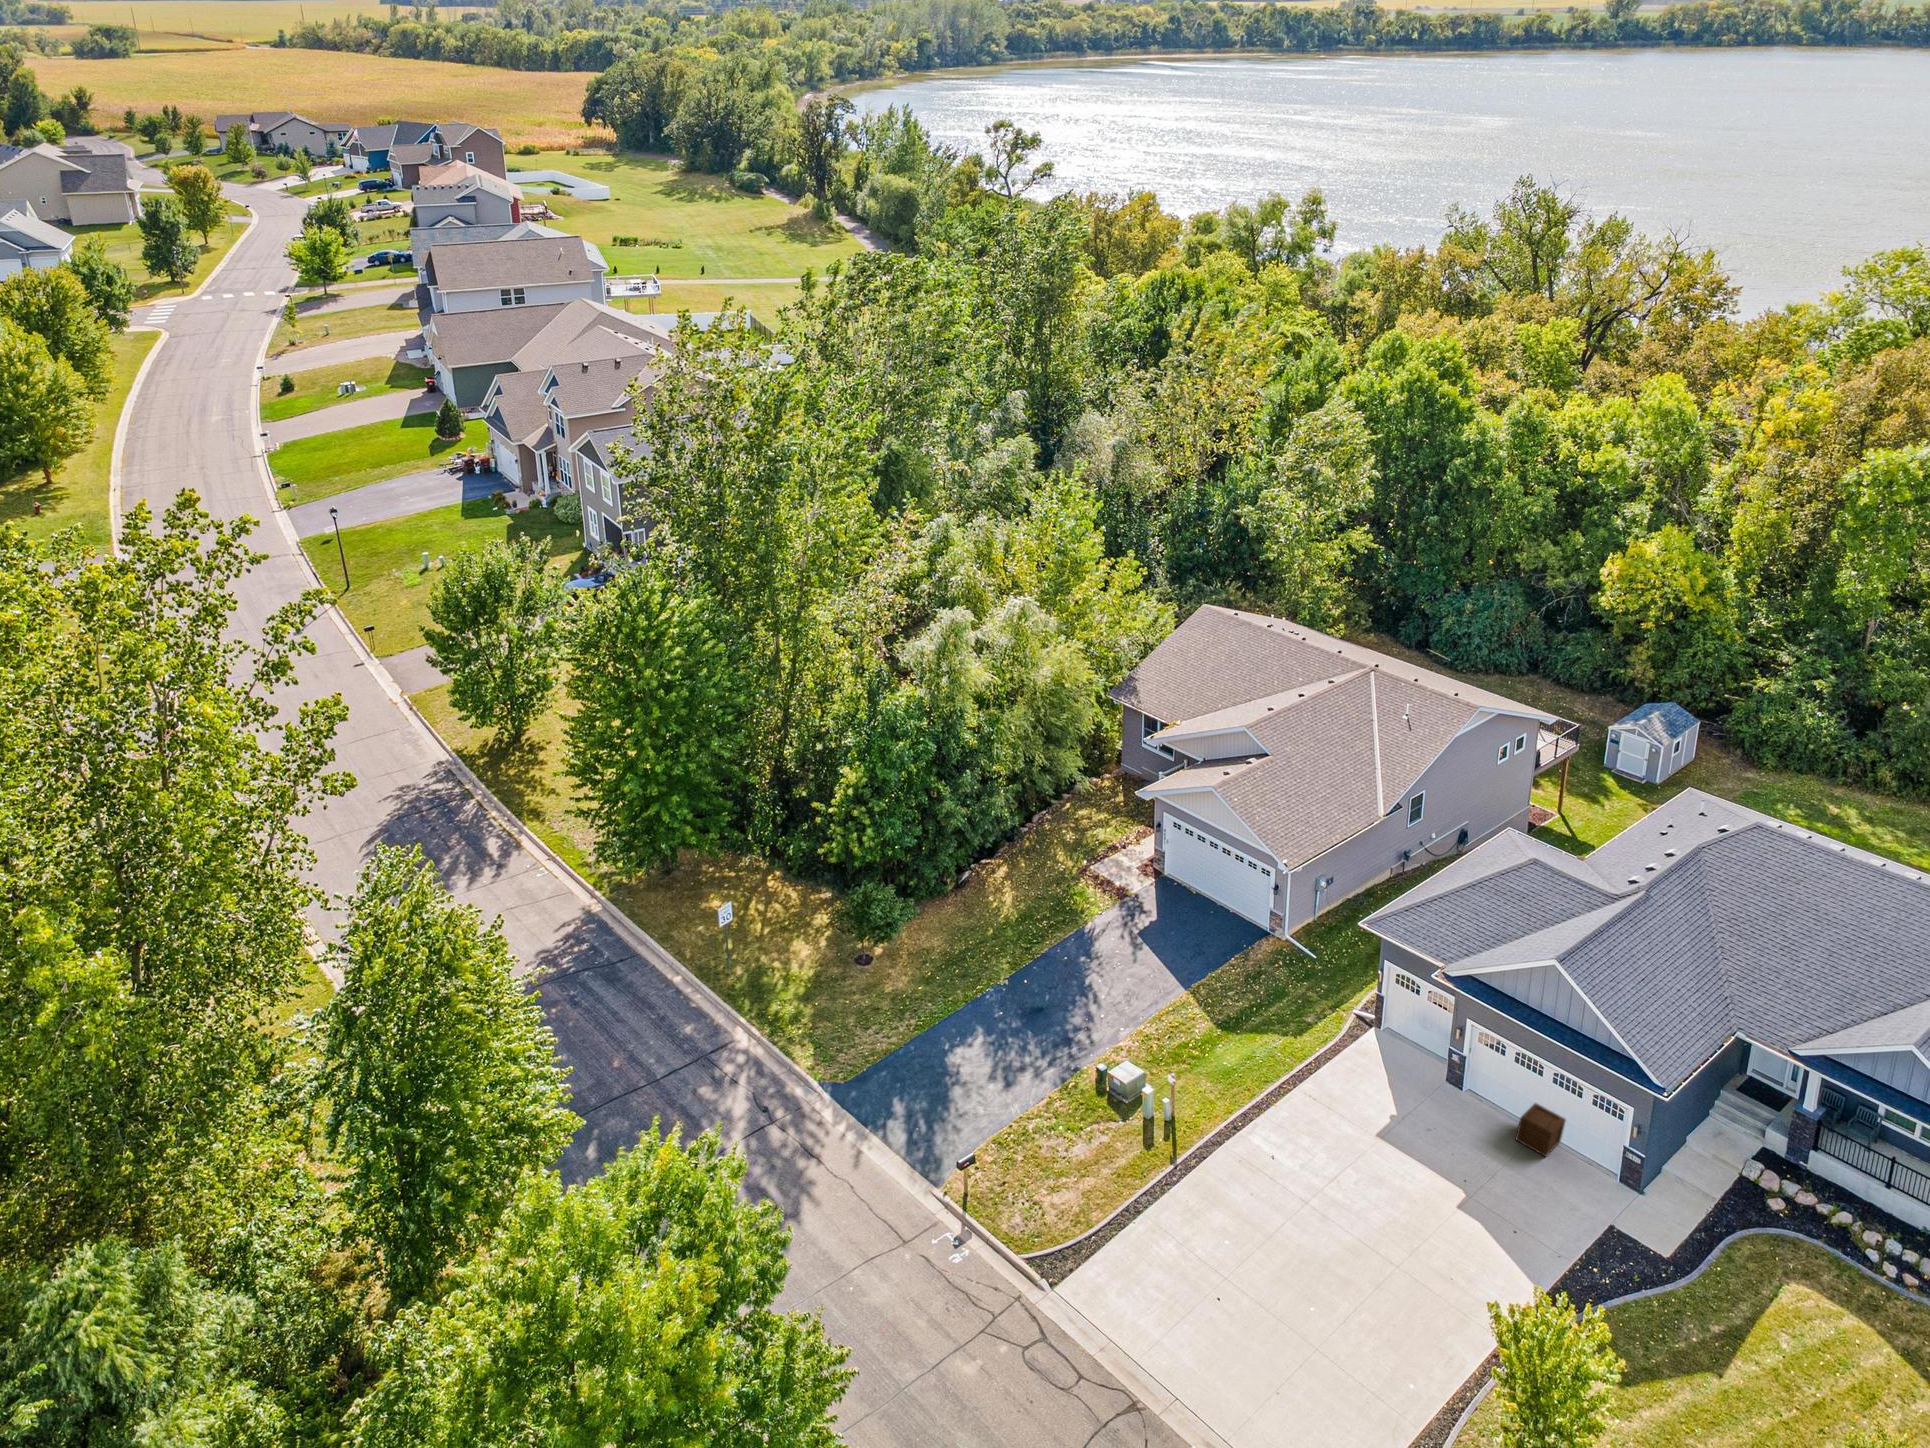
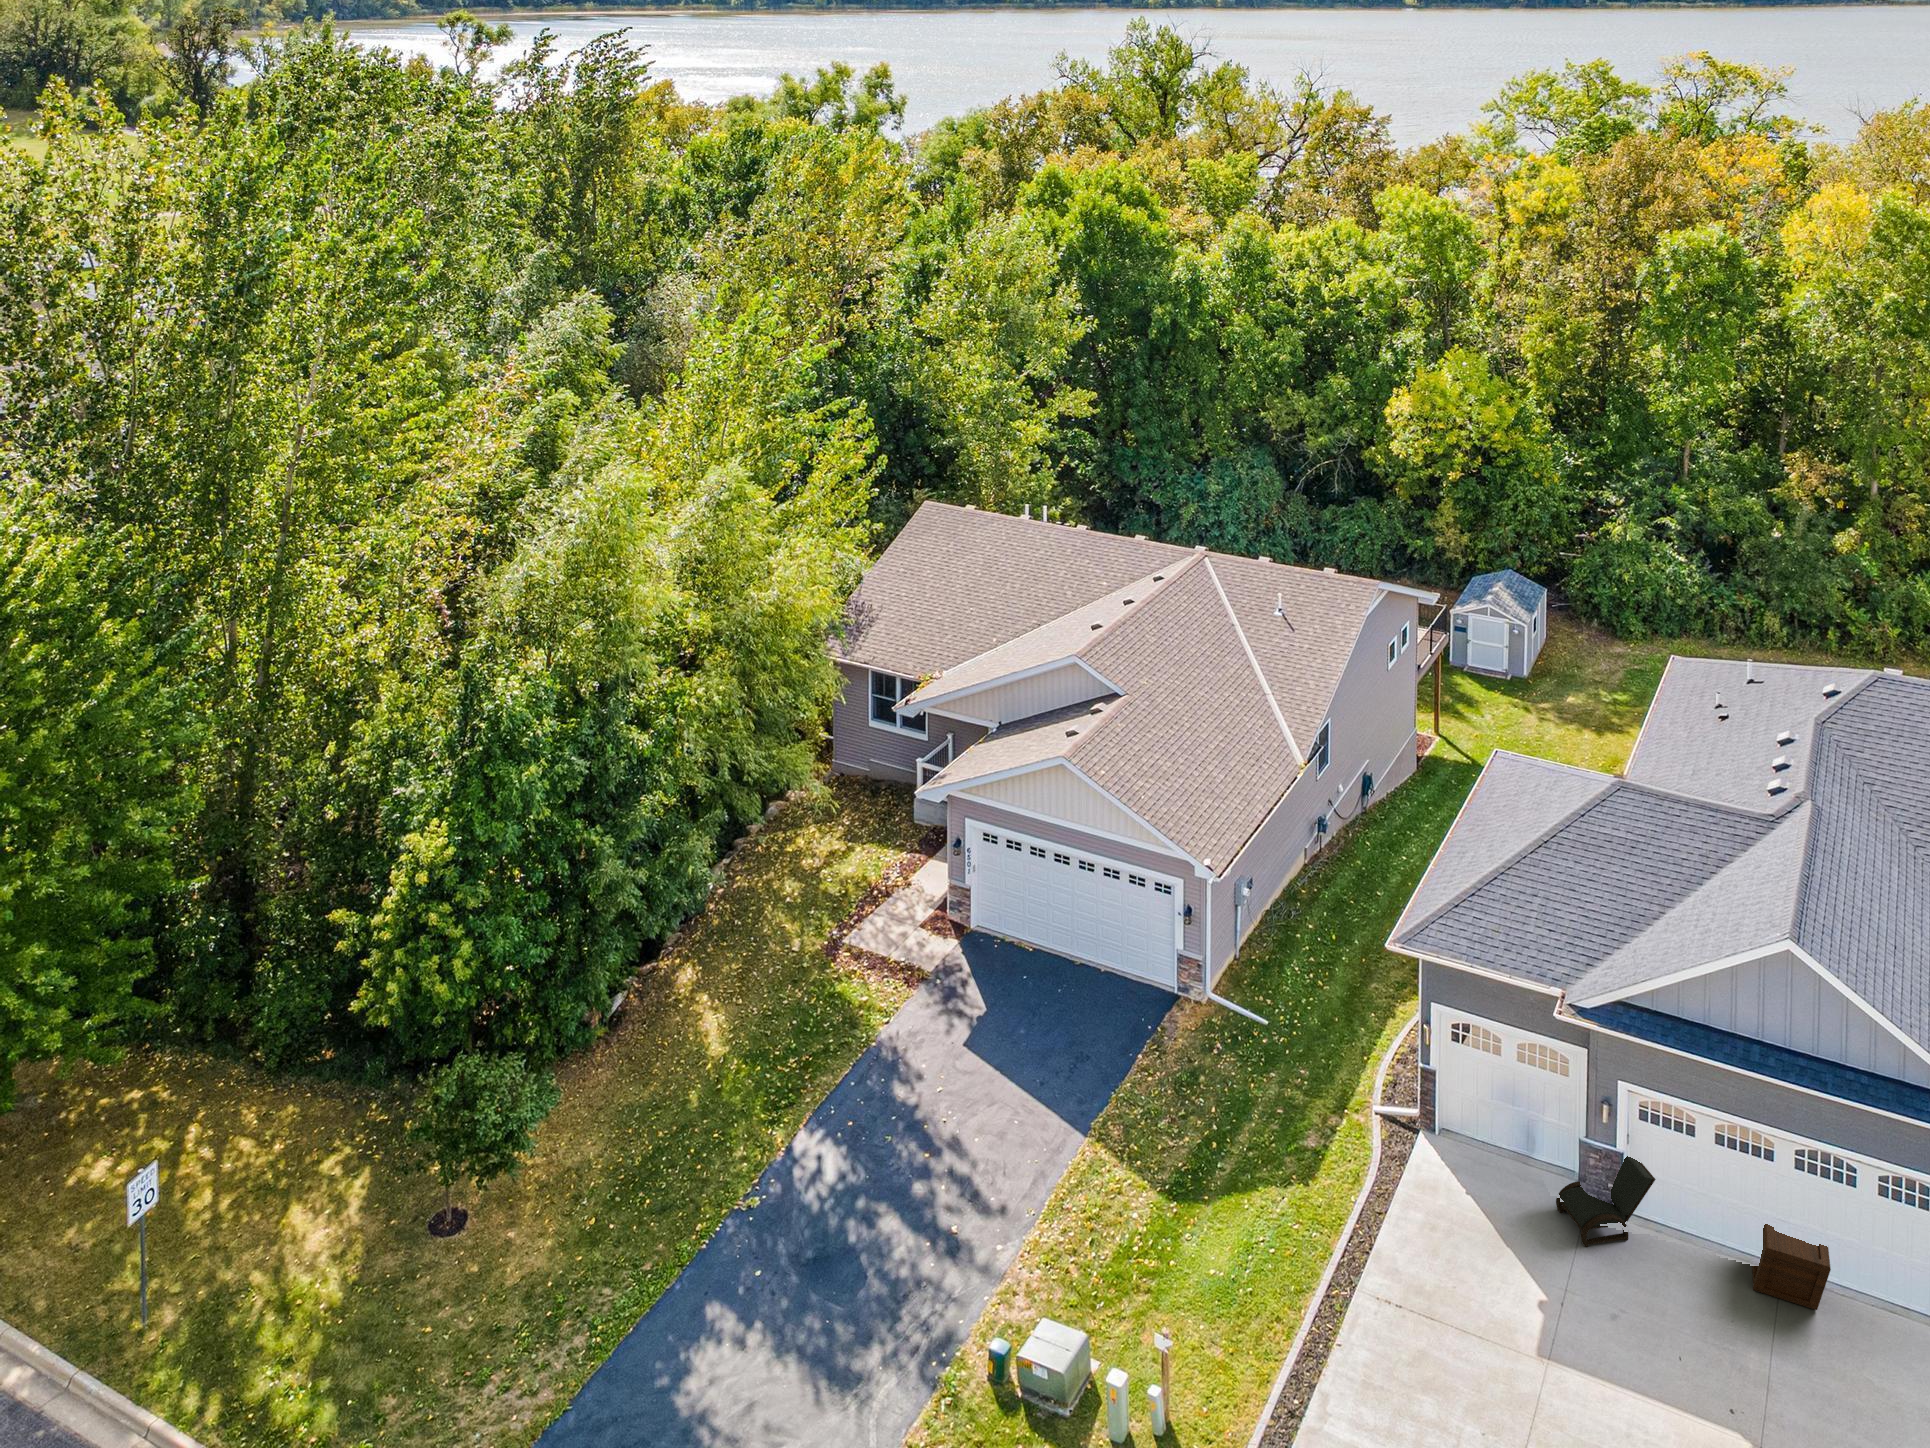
lounge chair: none [1426,1055,1475,1102] -> present [1556,1156,1656,1247]

